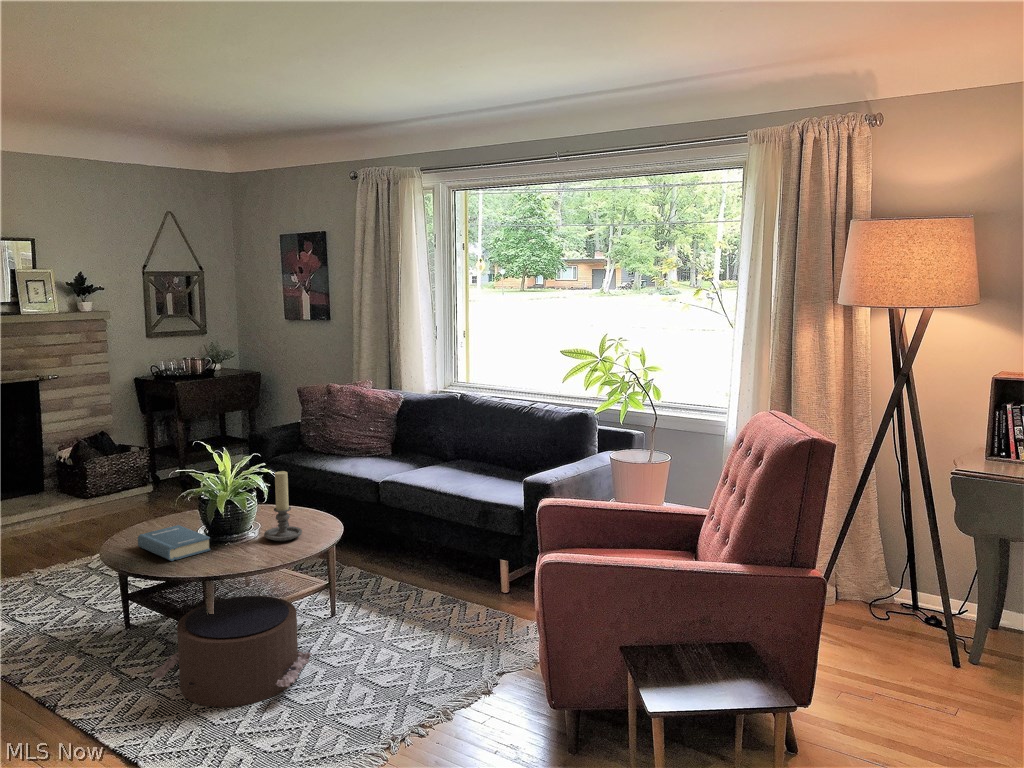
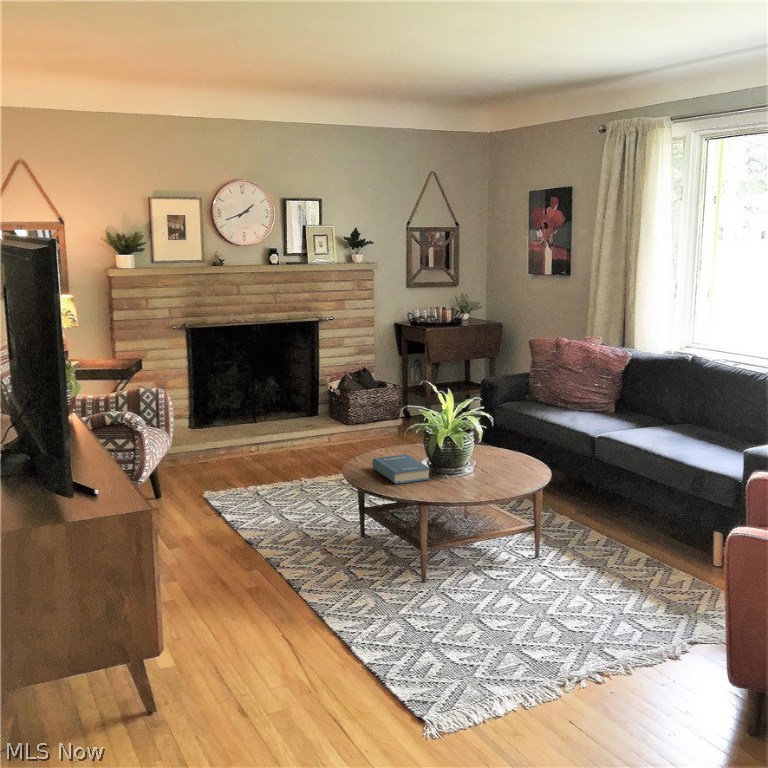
candle holder: present [264,471,302,541] -> none [477,415,512,480]
pouf: present [152,596,312,707] -> none [371,524,509,619]

